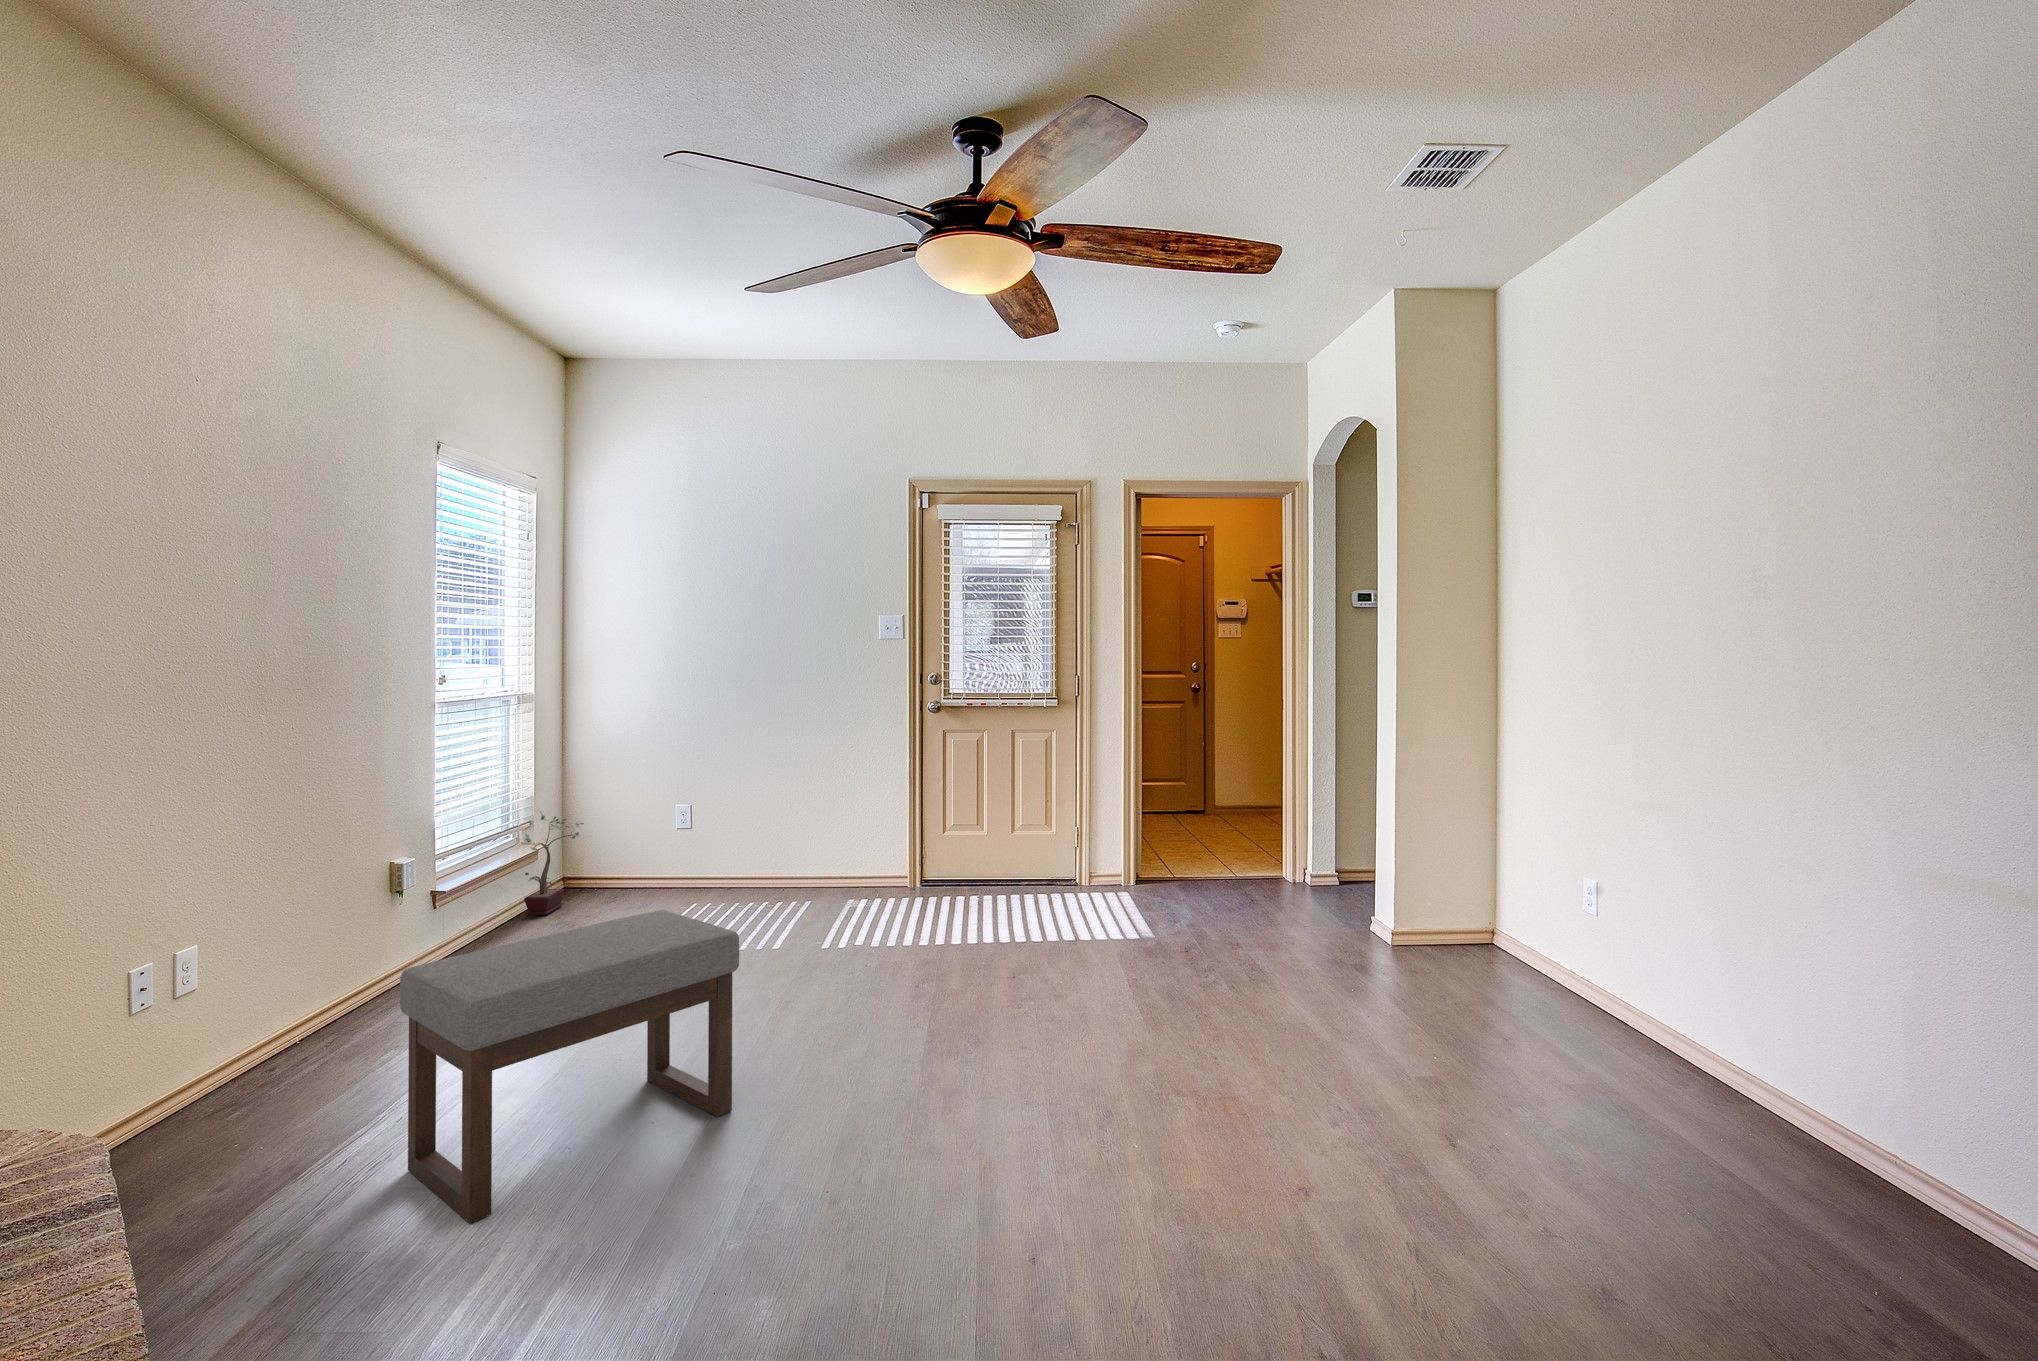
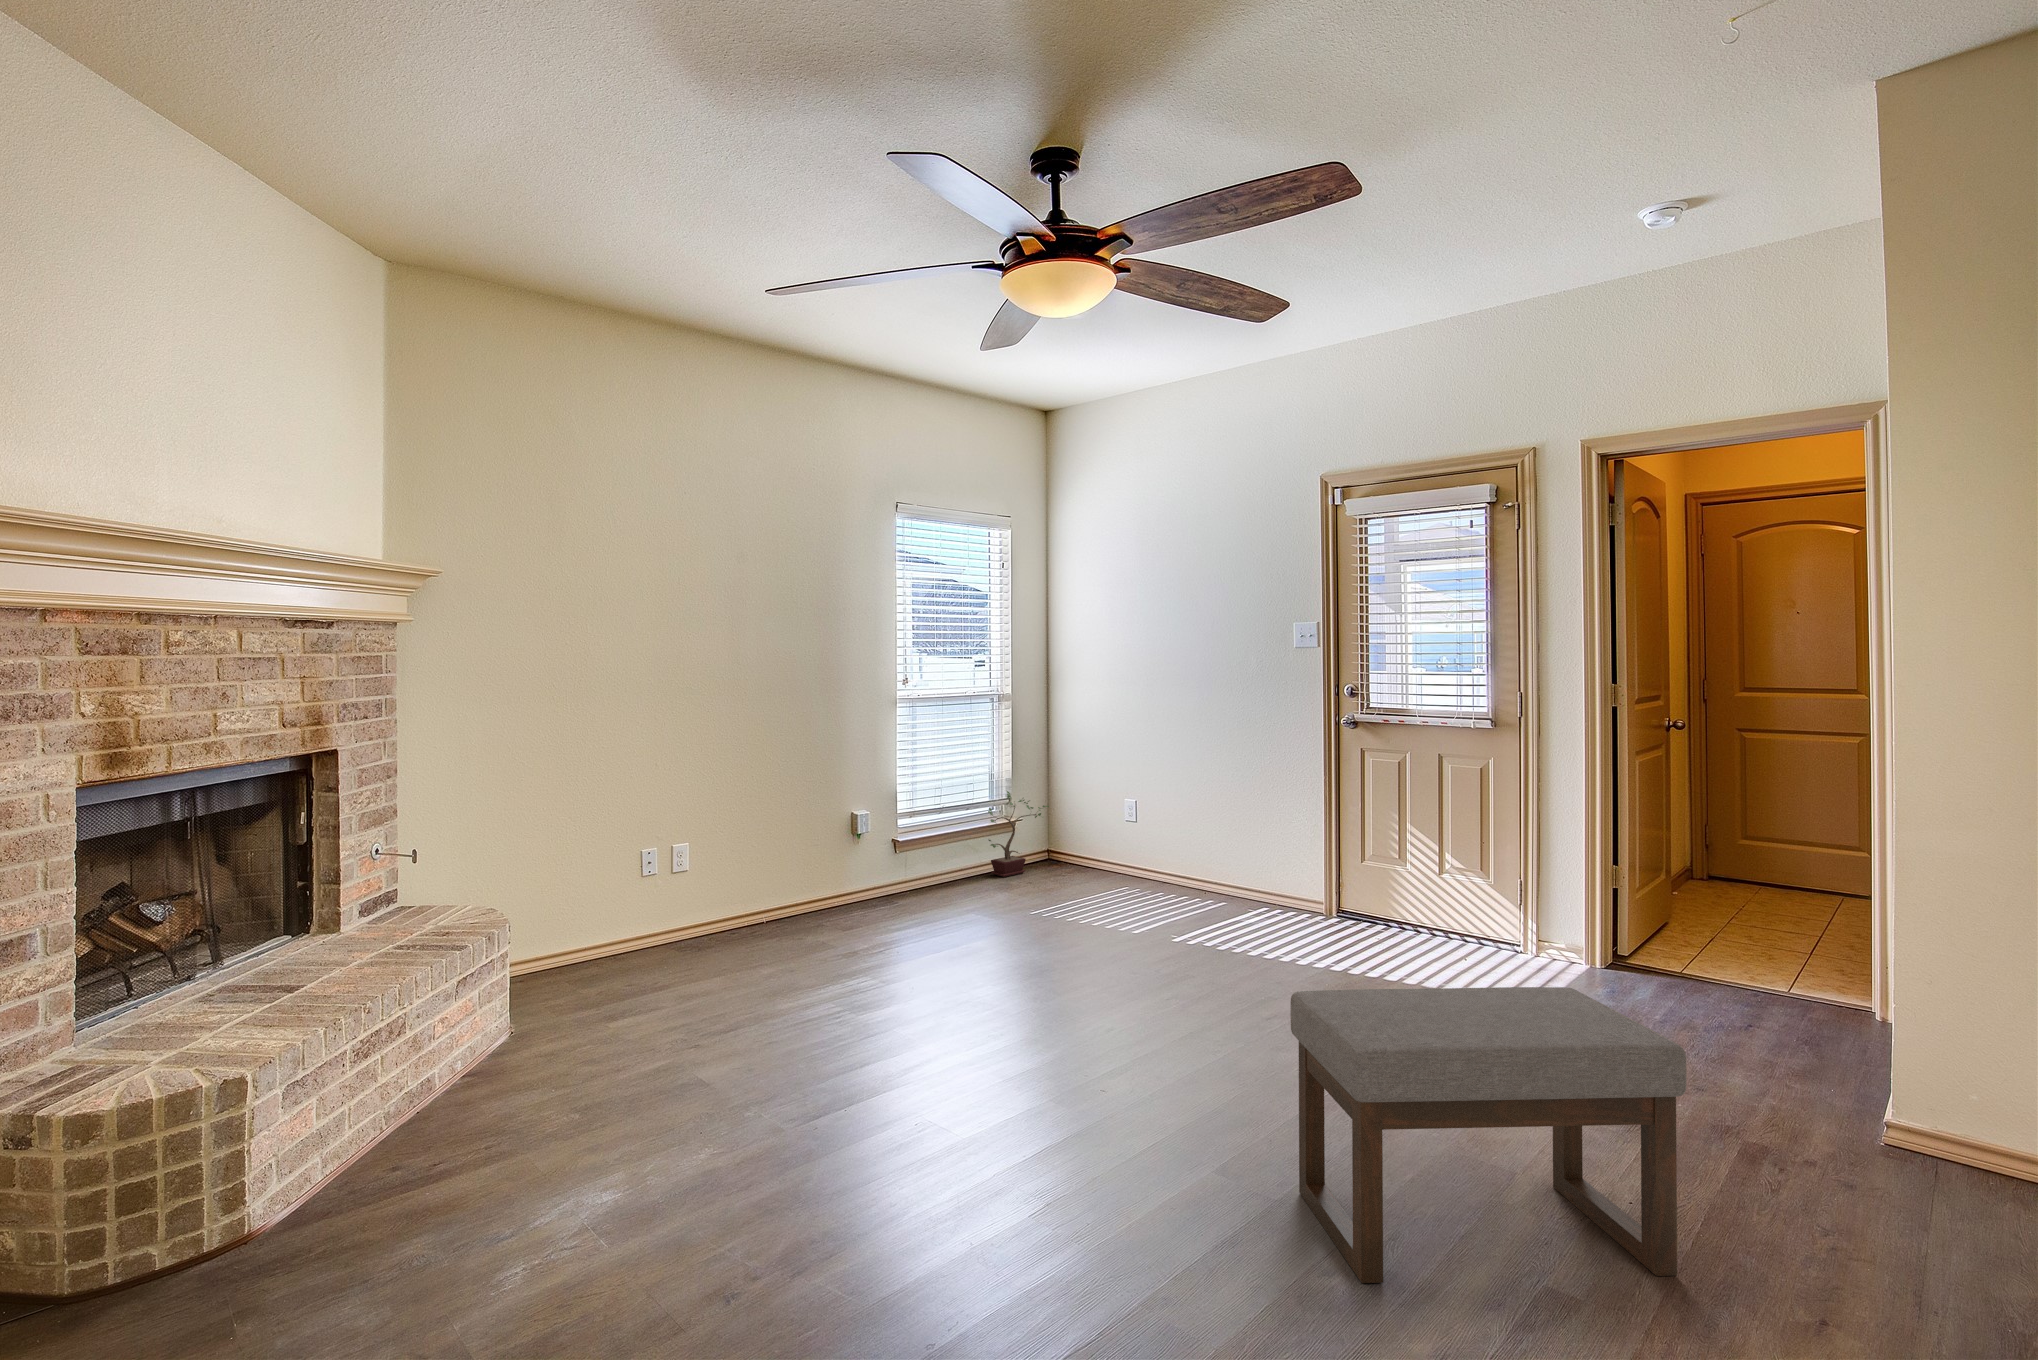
ottoman: present [400,910,739,1223] -> present [1290,987,1686,1283]

